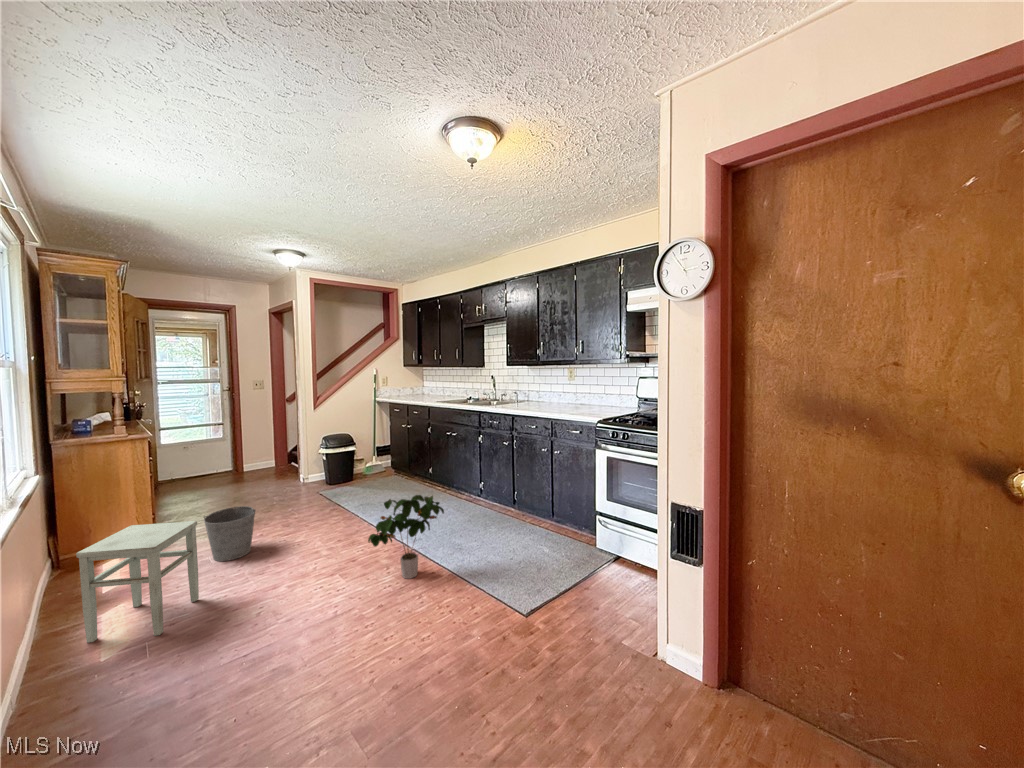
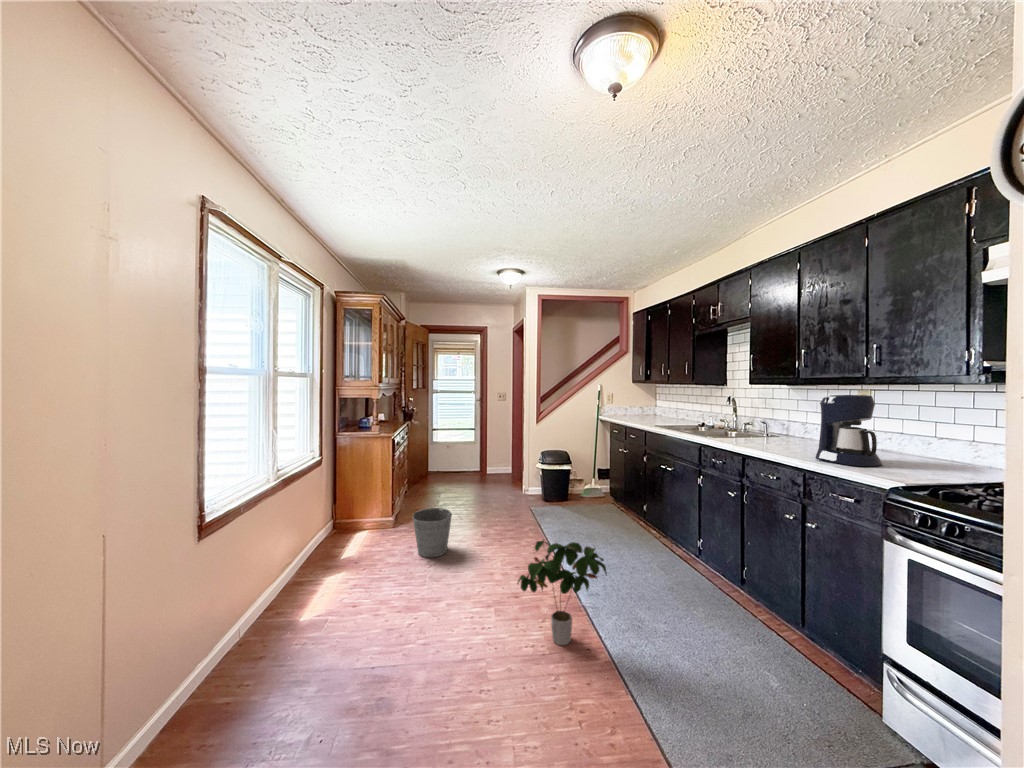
coffee maker: none [556,371,587,413] -> present [815,395,882,467]
stool: present [76,521,199,643] -> none [306,509,387,612]

